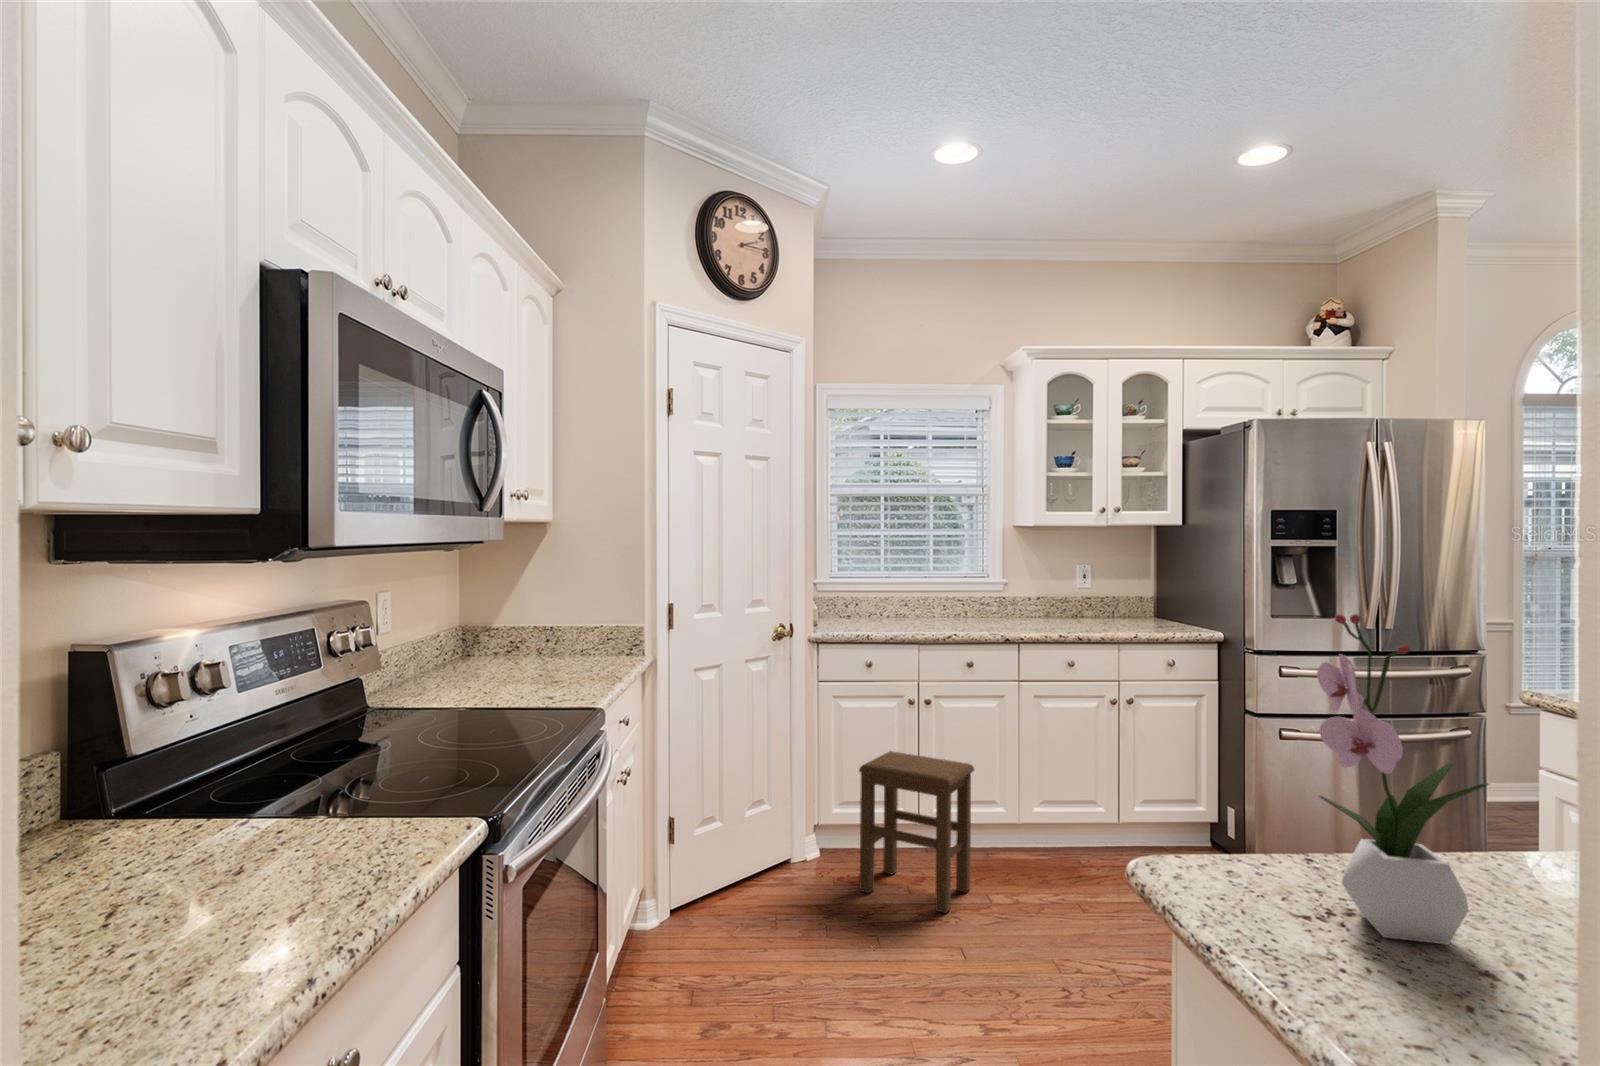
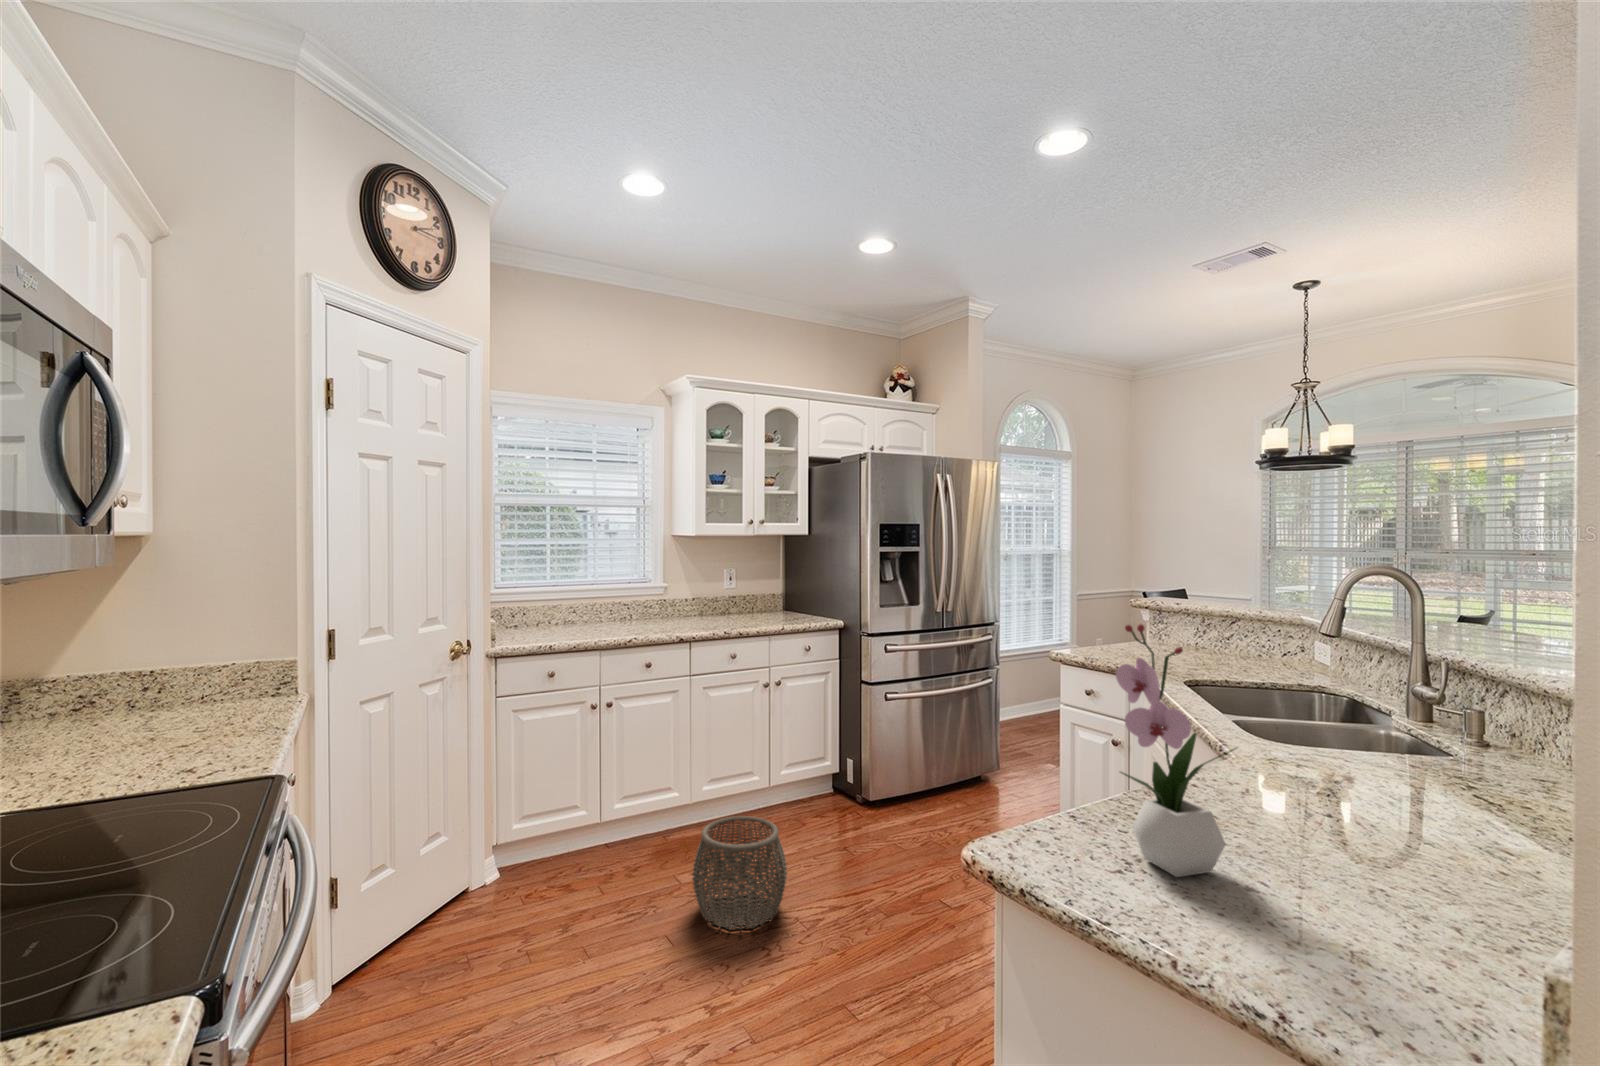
stool: present [859,751,974,913] -> none [550,758,661,906]
woven basket: none [994,838,1105,965] -> present [692,816,787,930]

